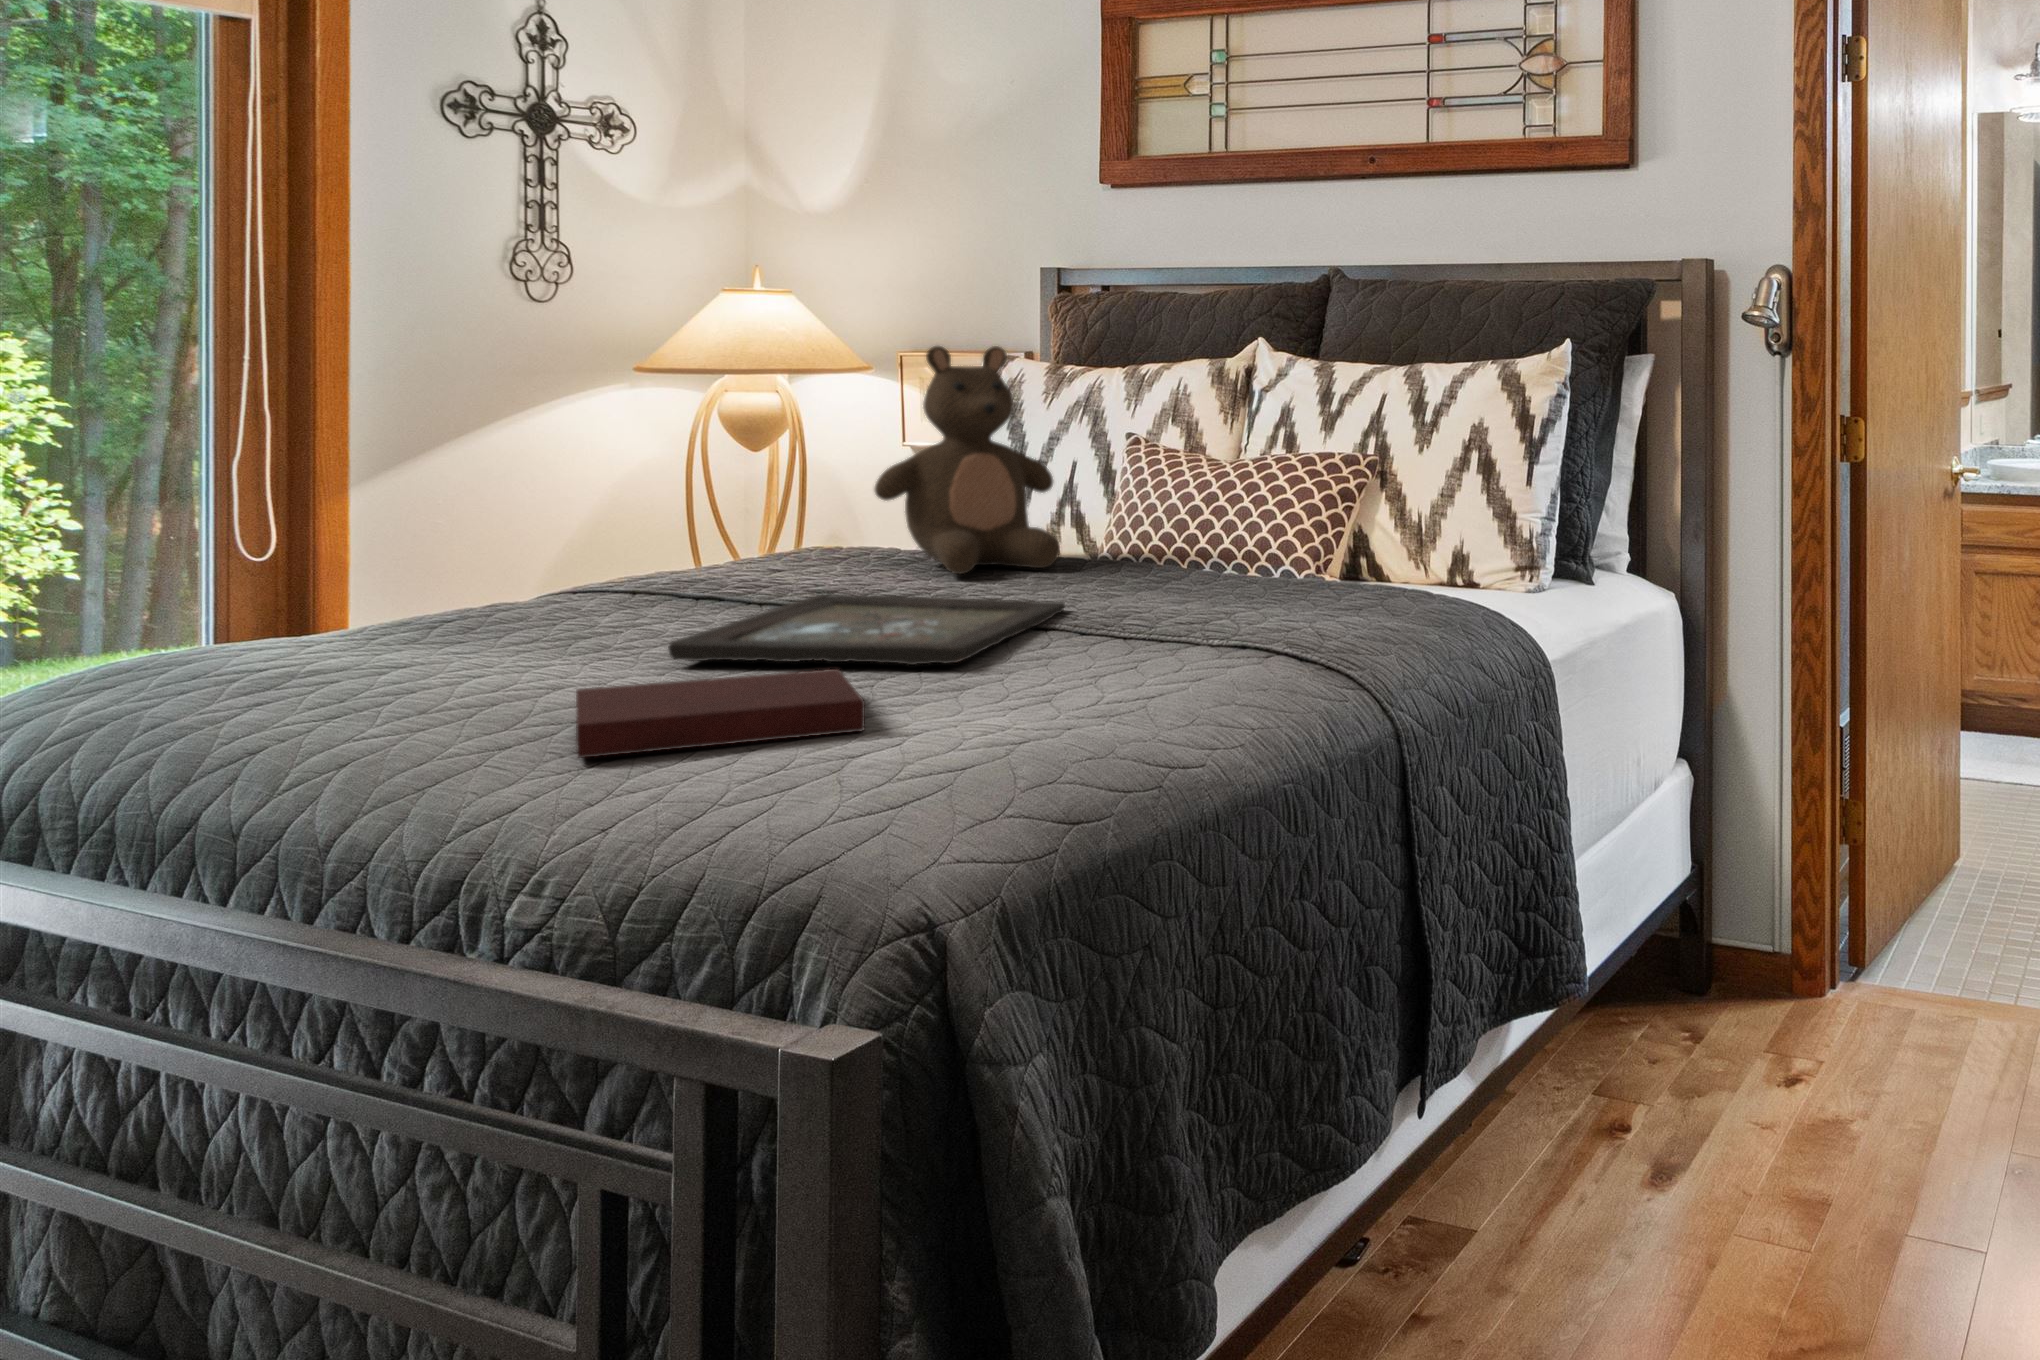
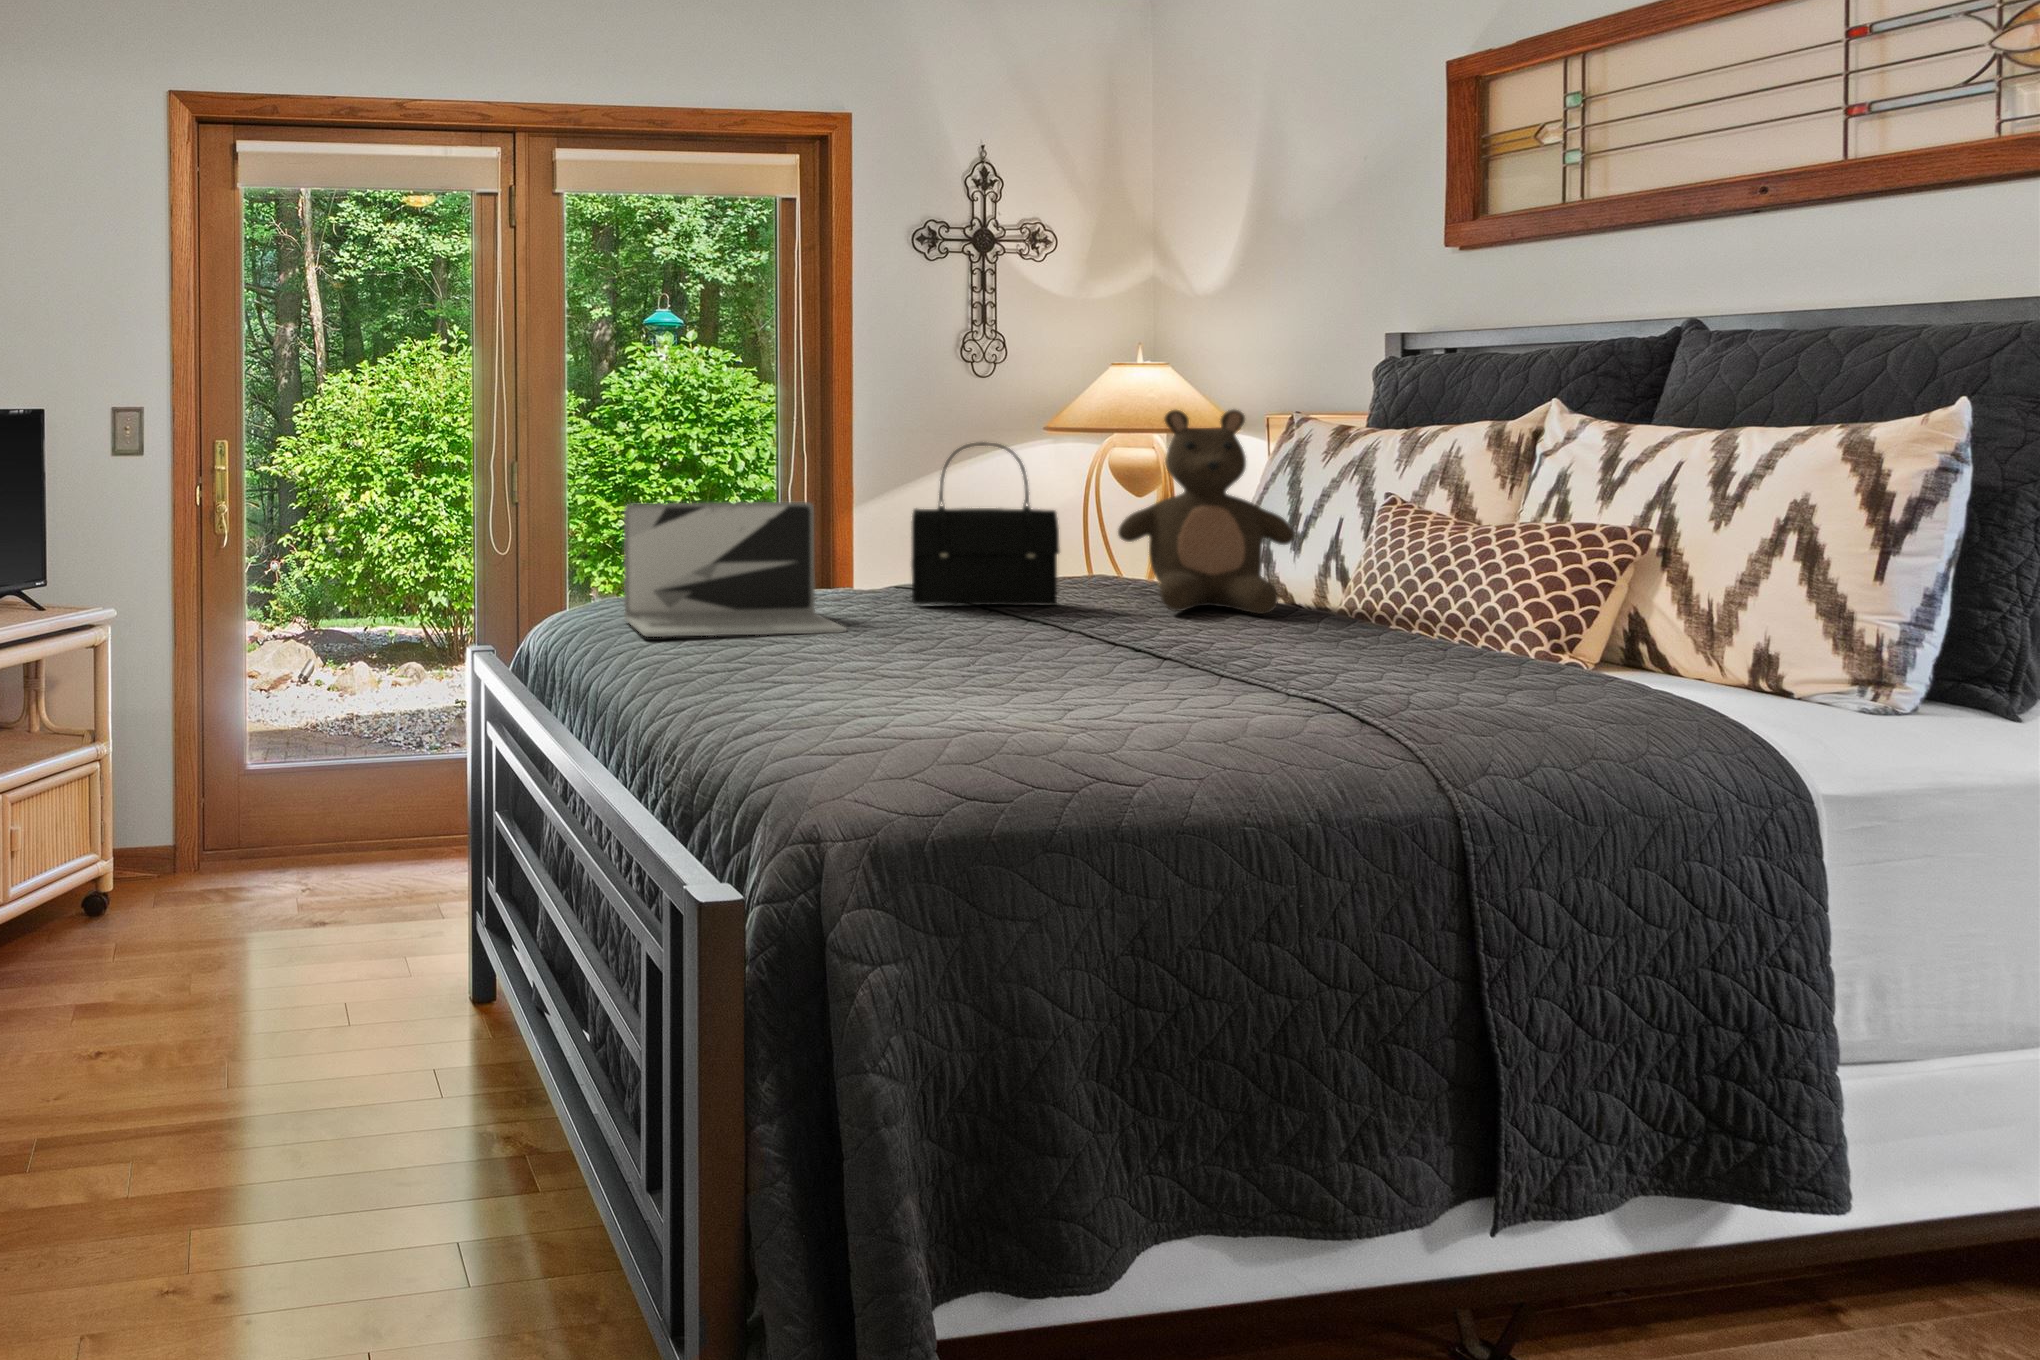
handbag: none [627,385,818,602] -> present [911,442,1060,606]
laptop: none [186,473,596,698] -> present [624,502,846,637]
tray: present [668,595,1065,665] -> none [861,614,1217,680]
notebook: present [576,669,865,758] -> none [711,655,932,717]

